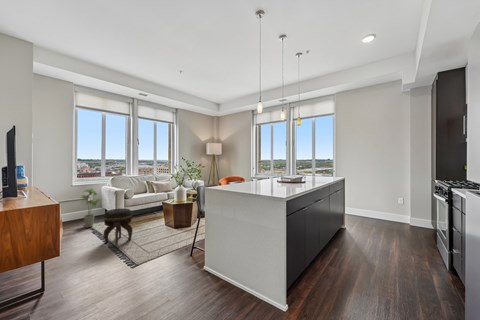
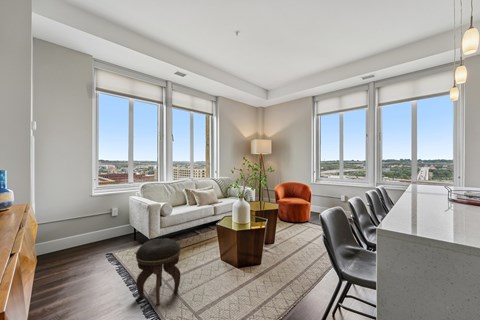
house plant: present [82,189,102,227] -> none [102,203,135,259]

